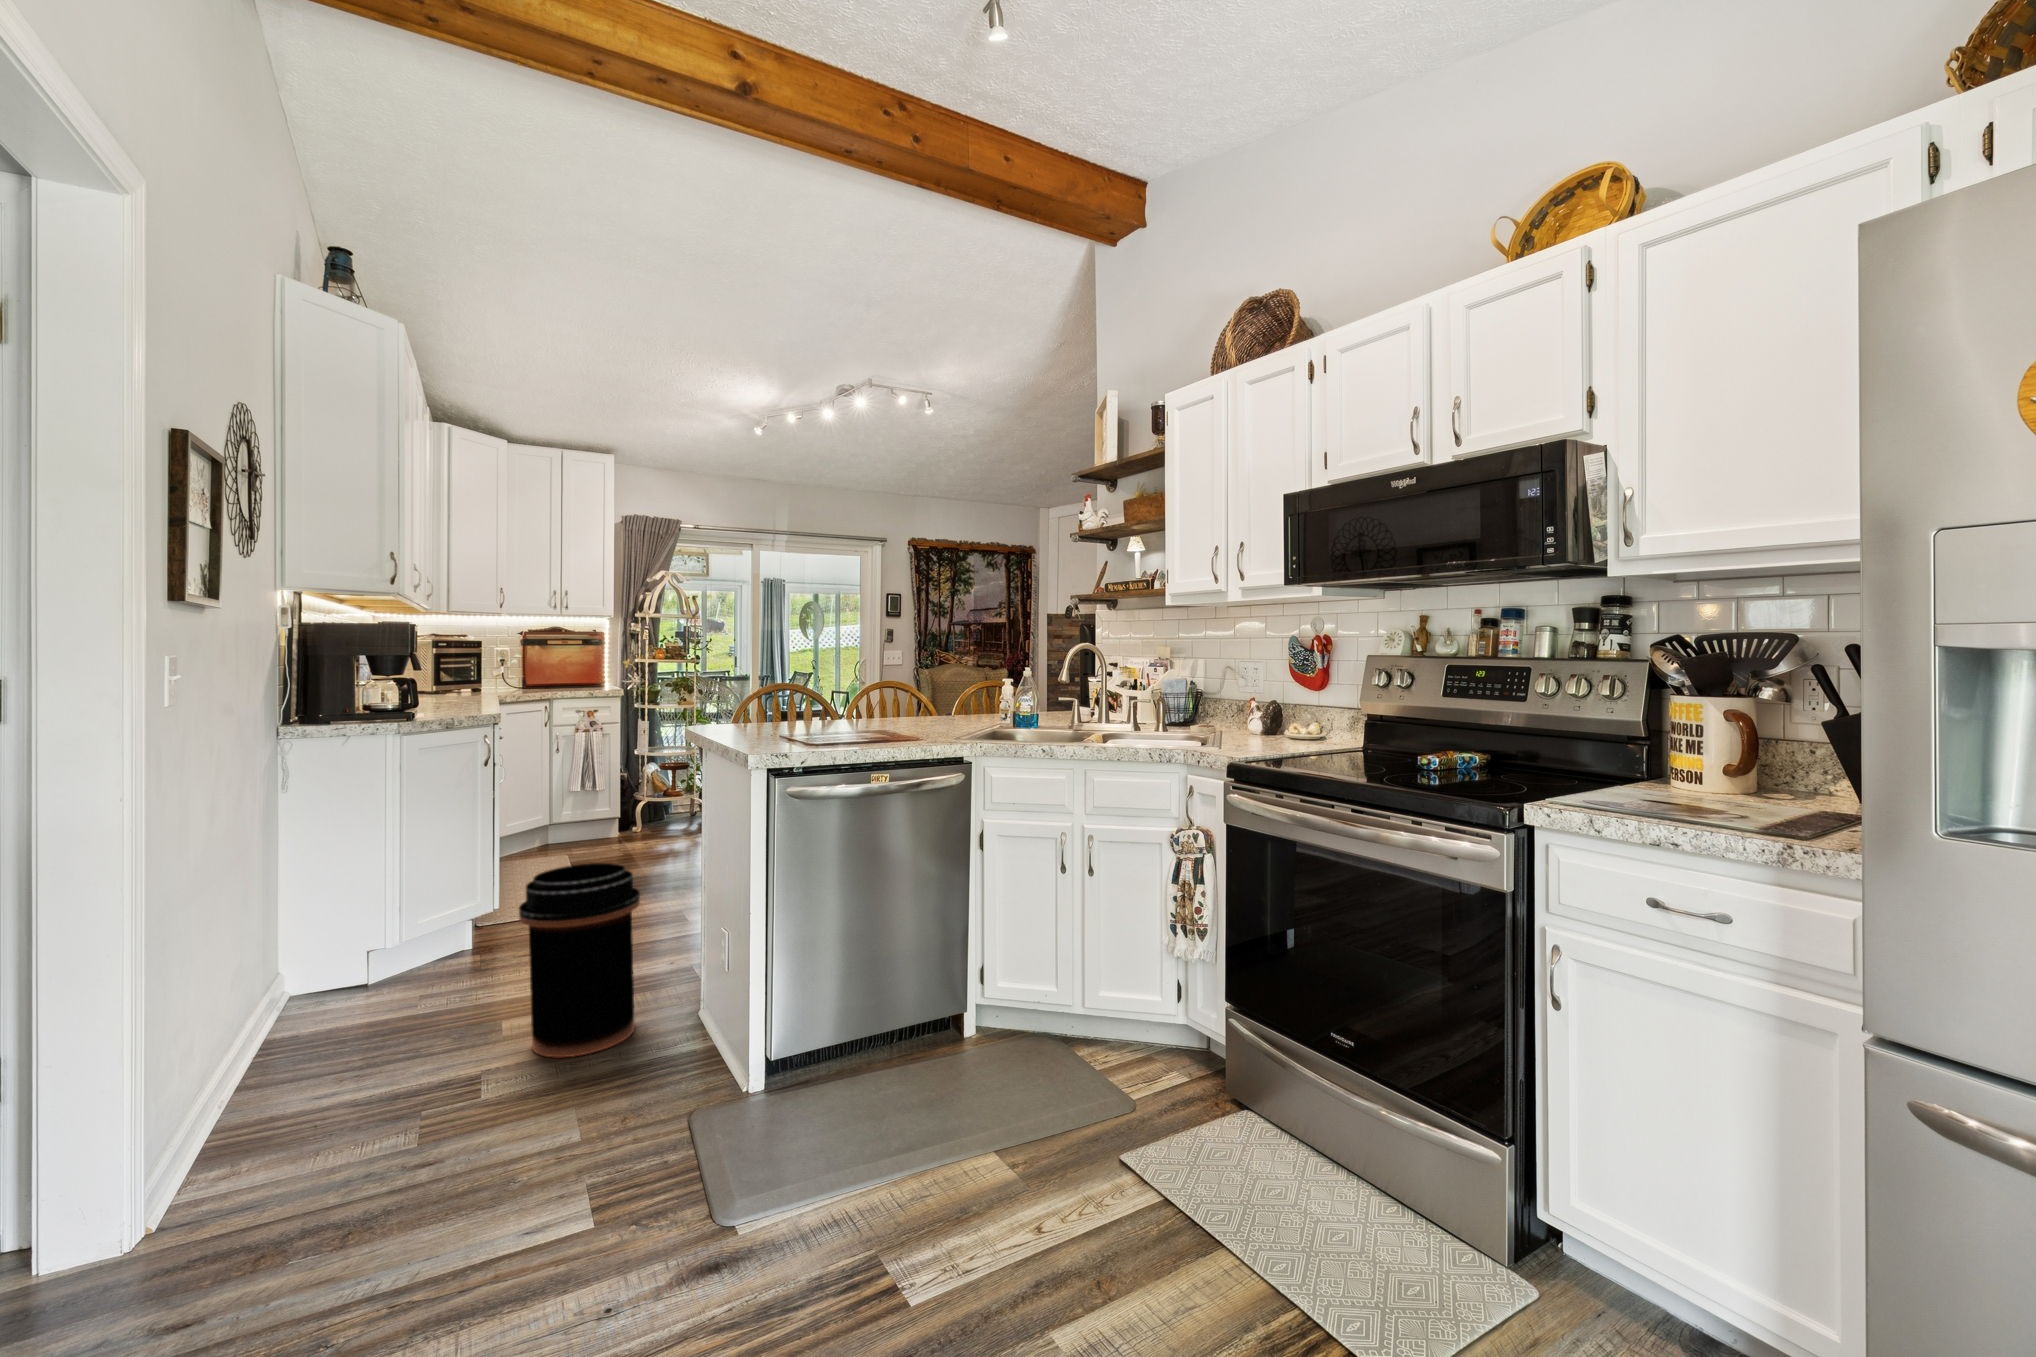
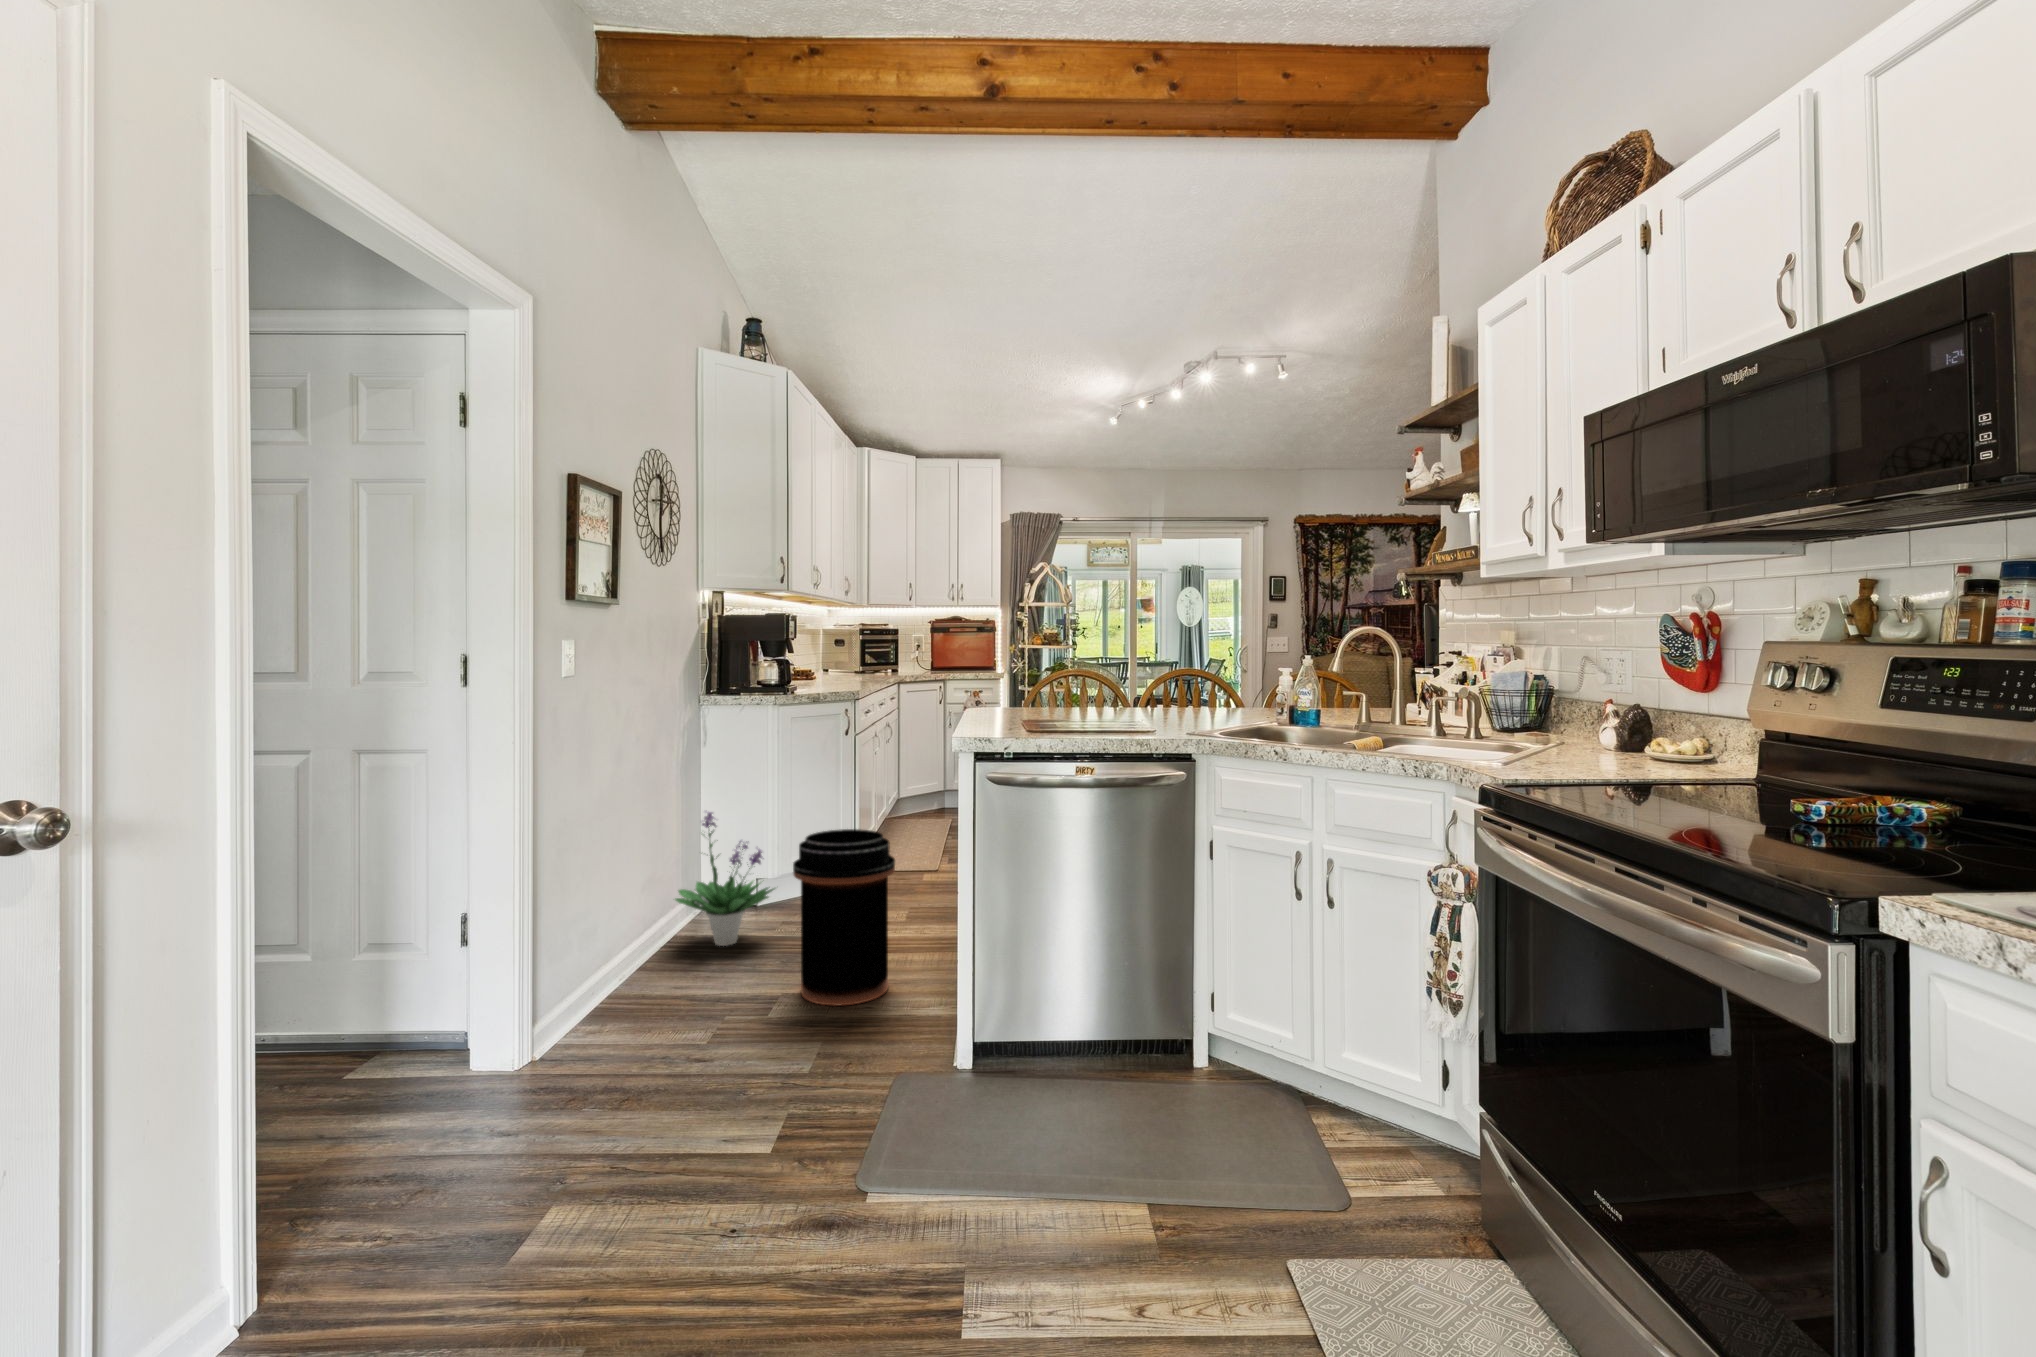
potted plant: none [320,865,461,1022] -> present [675,811,775,946]

